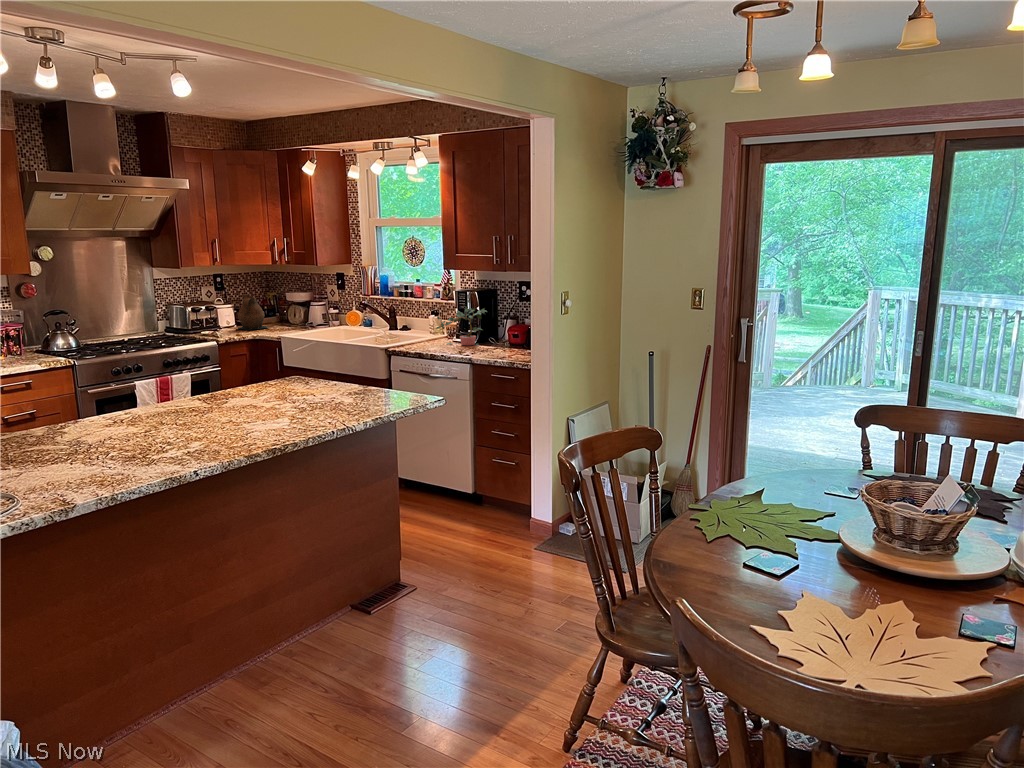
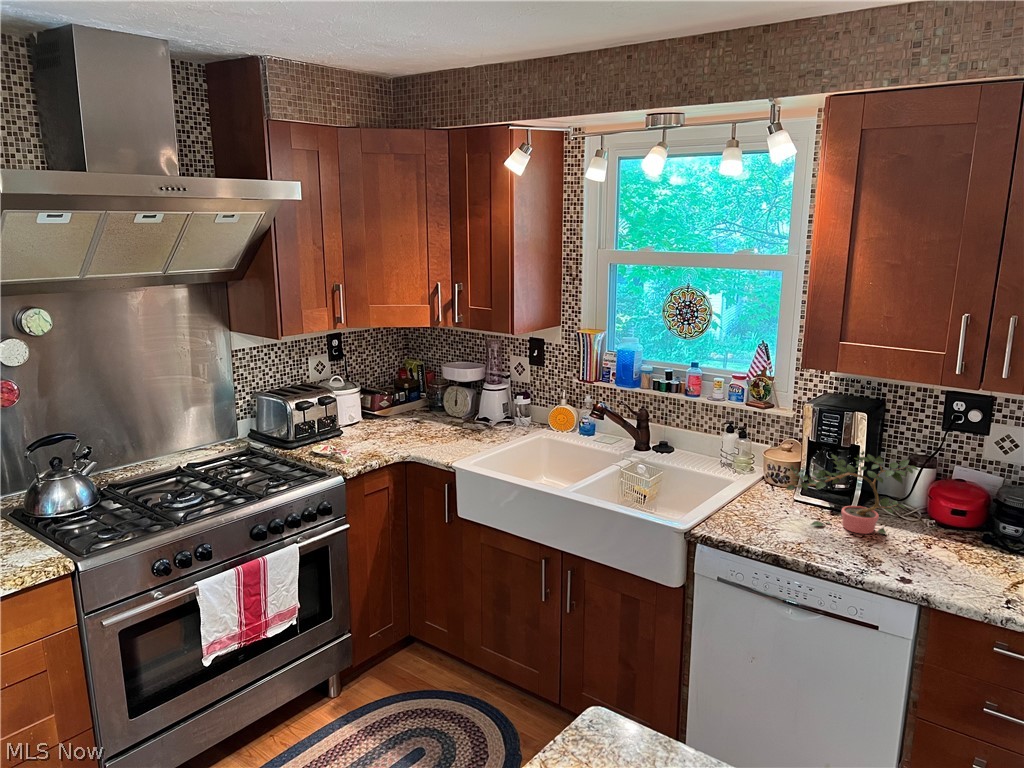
ceramic pitcher: present [238,295,268,330] -> none [366,380,423,441]

